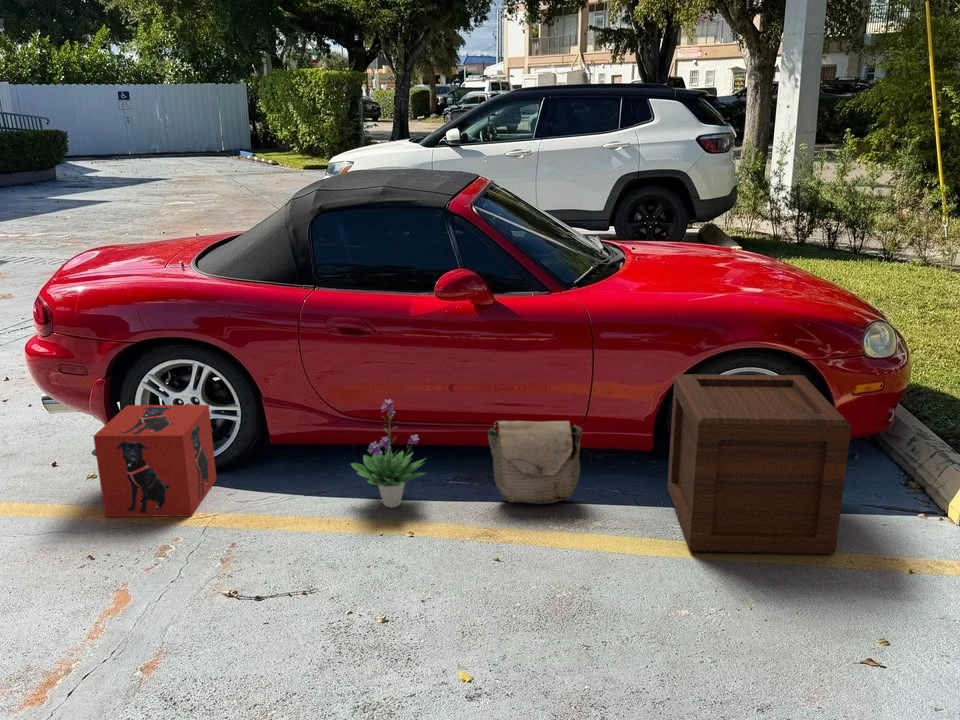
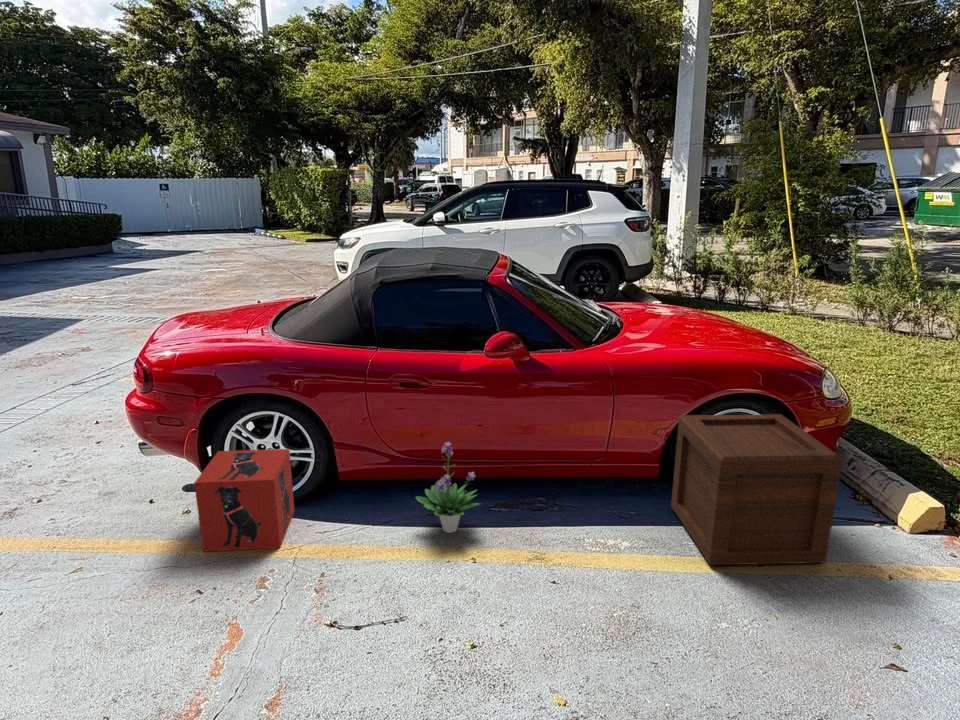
bag: present [488,421,582,504] -> none [530,456,608,525]

